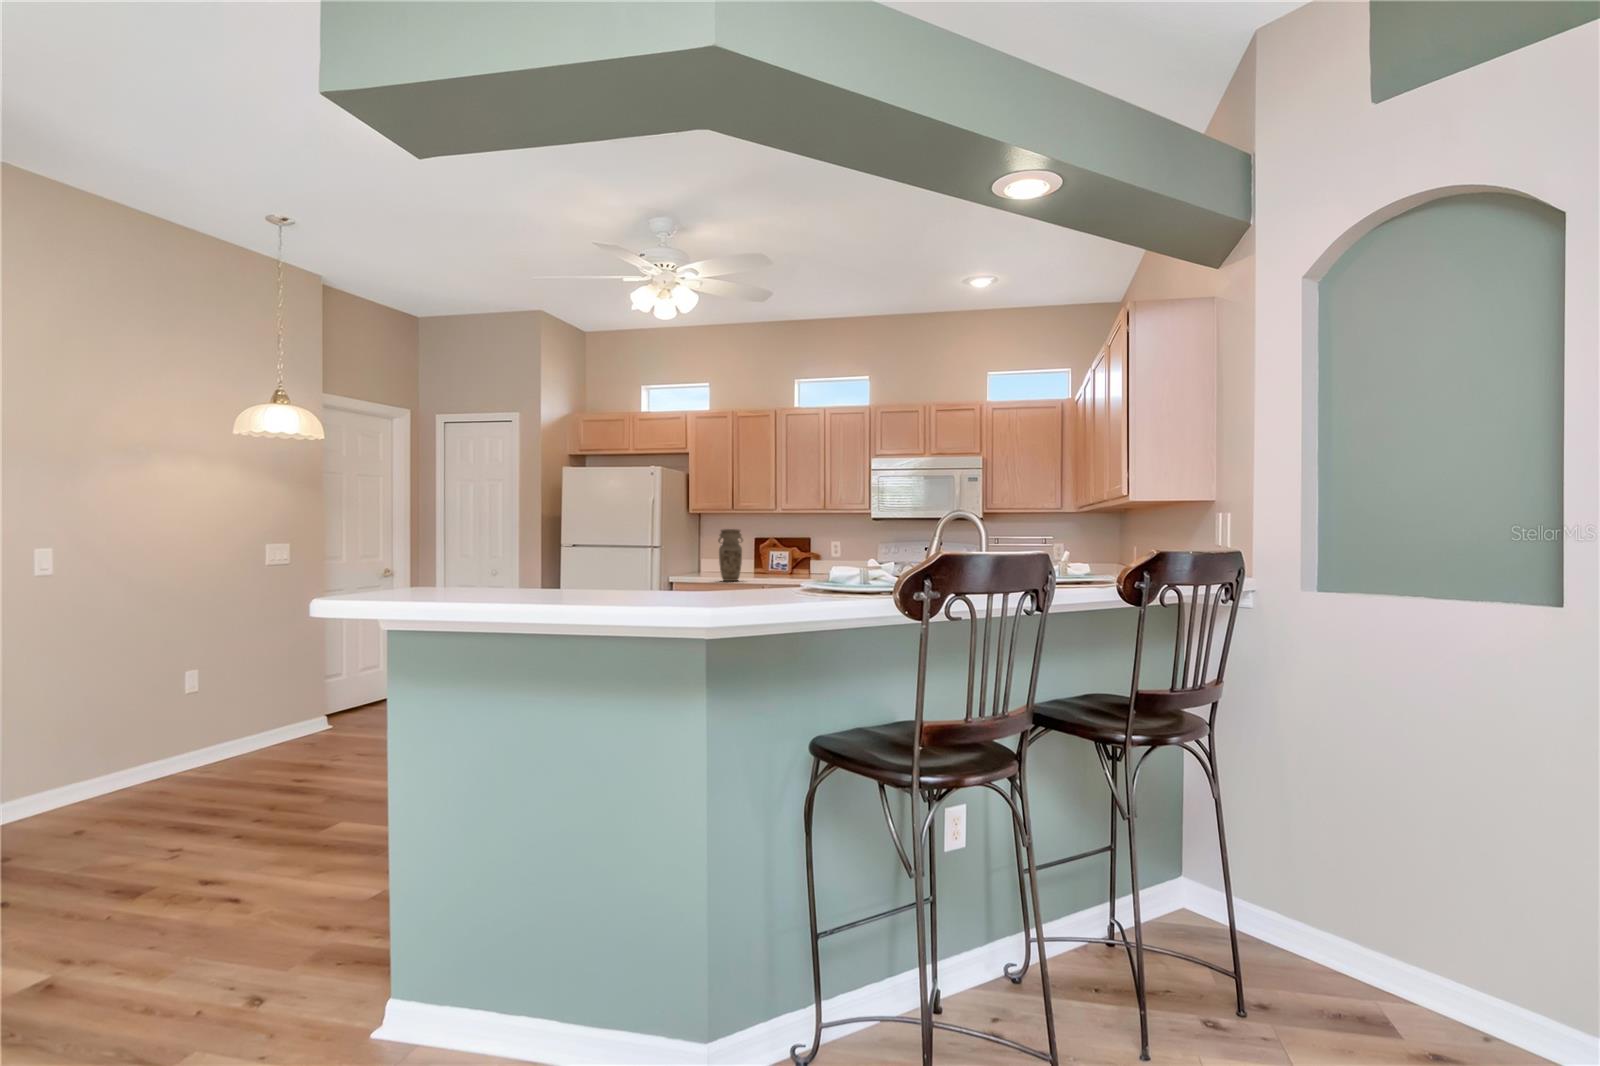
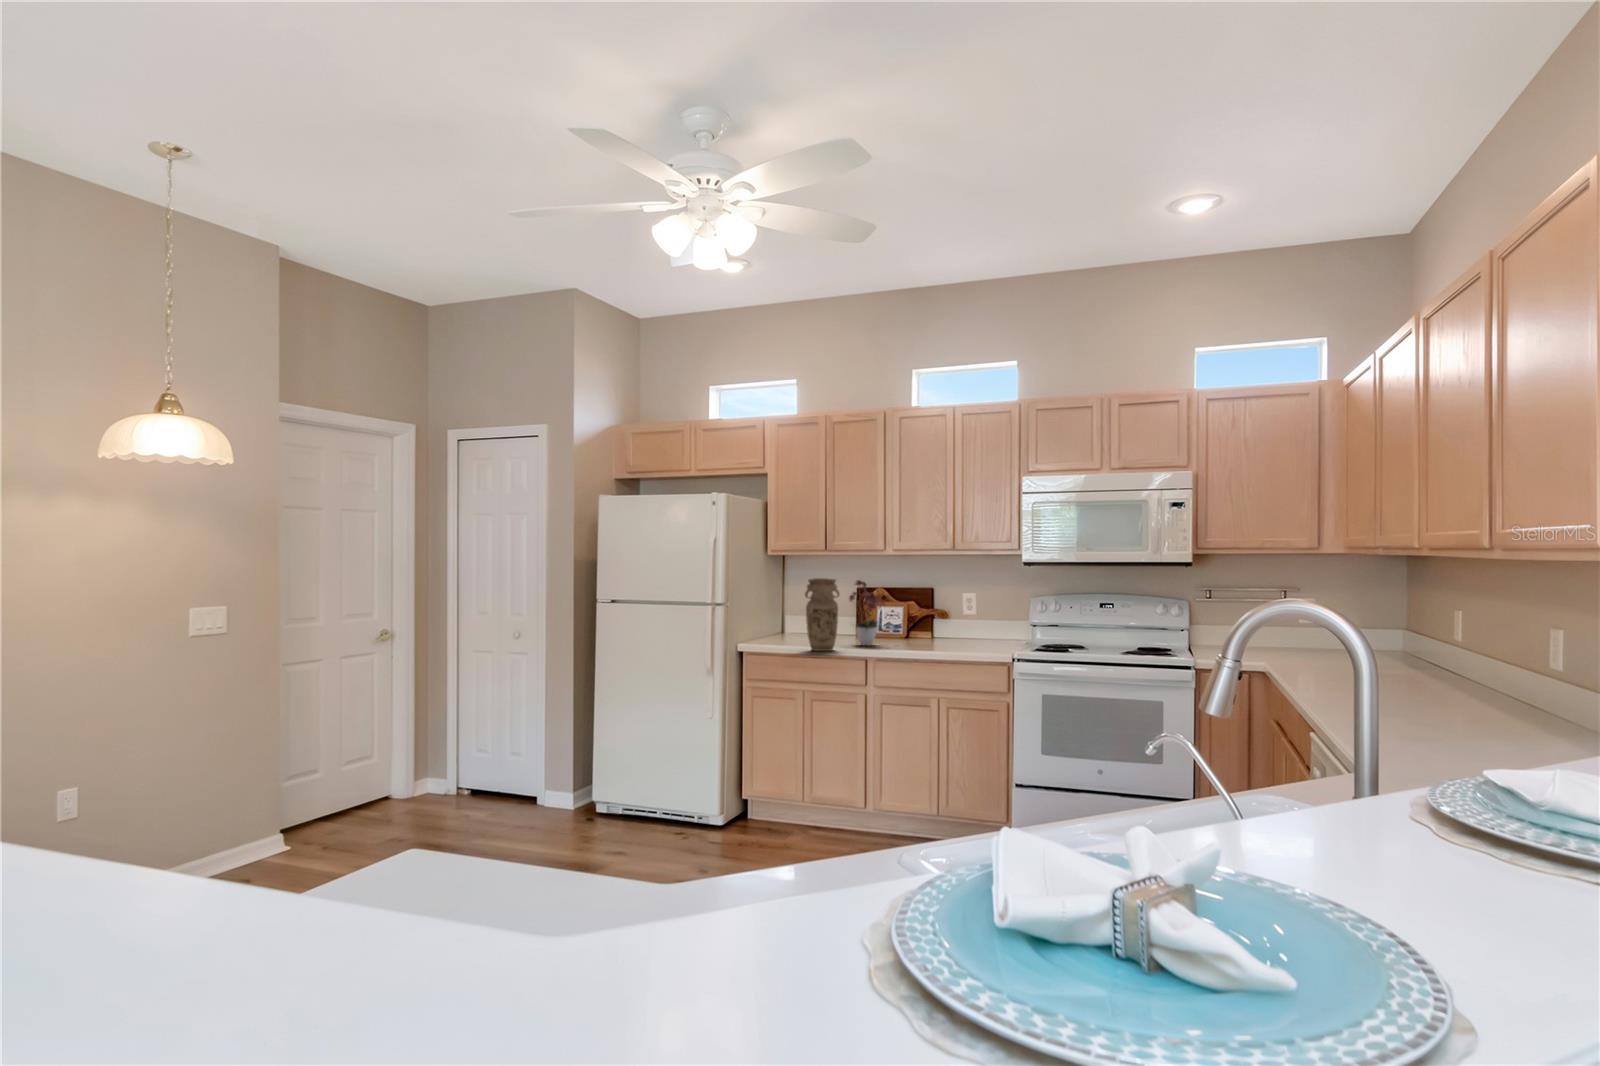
flower arrangement: none [748,530,778,579] -> present [849,580,885,645]

